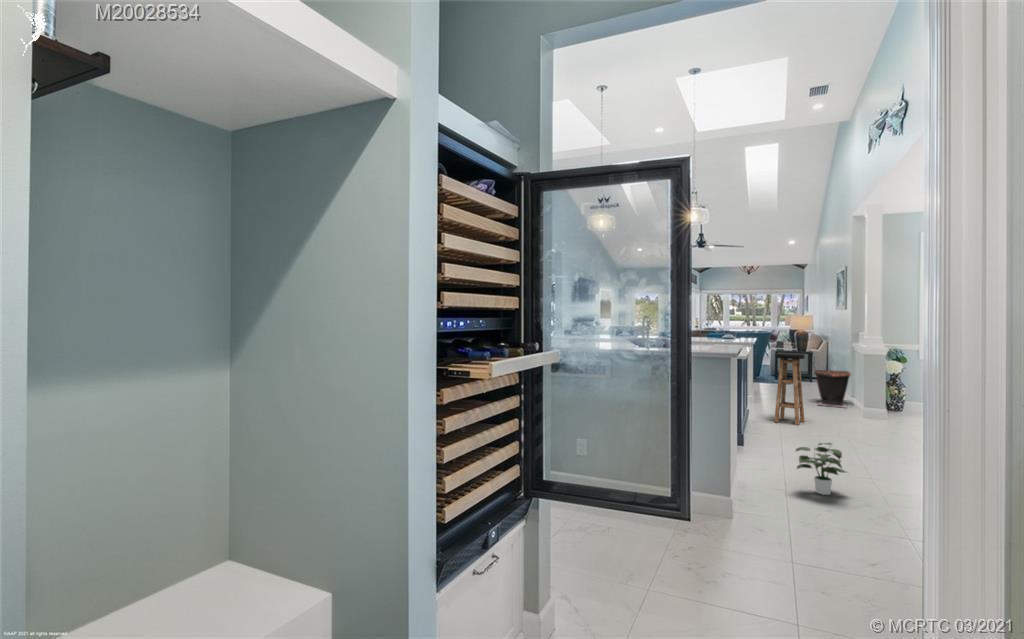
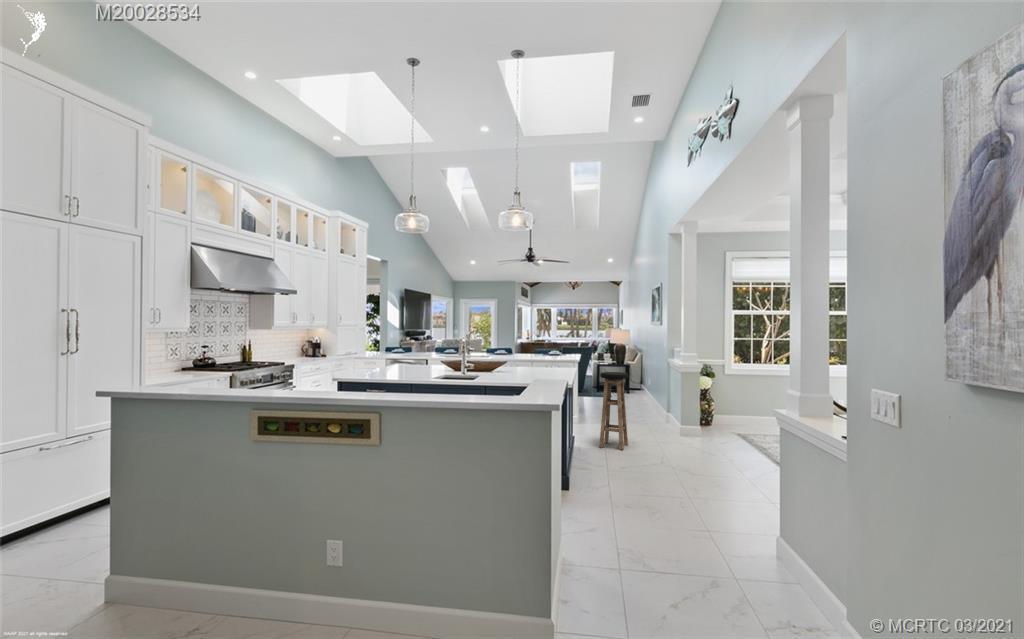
trash can: present [814,370,851,408] -> none [634,384,667,424]
potted plant: present [796,443,846,495] -> none [627,497,688,567]

